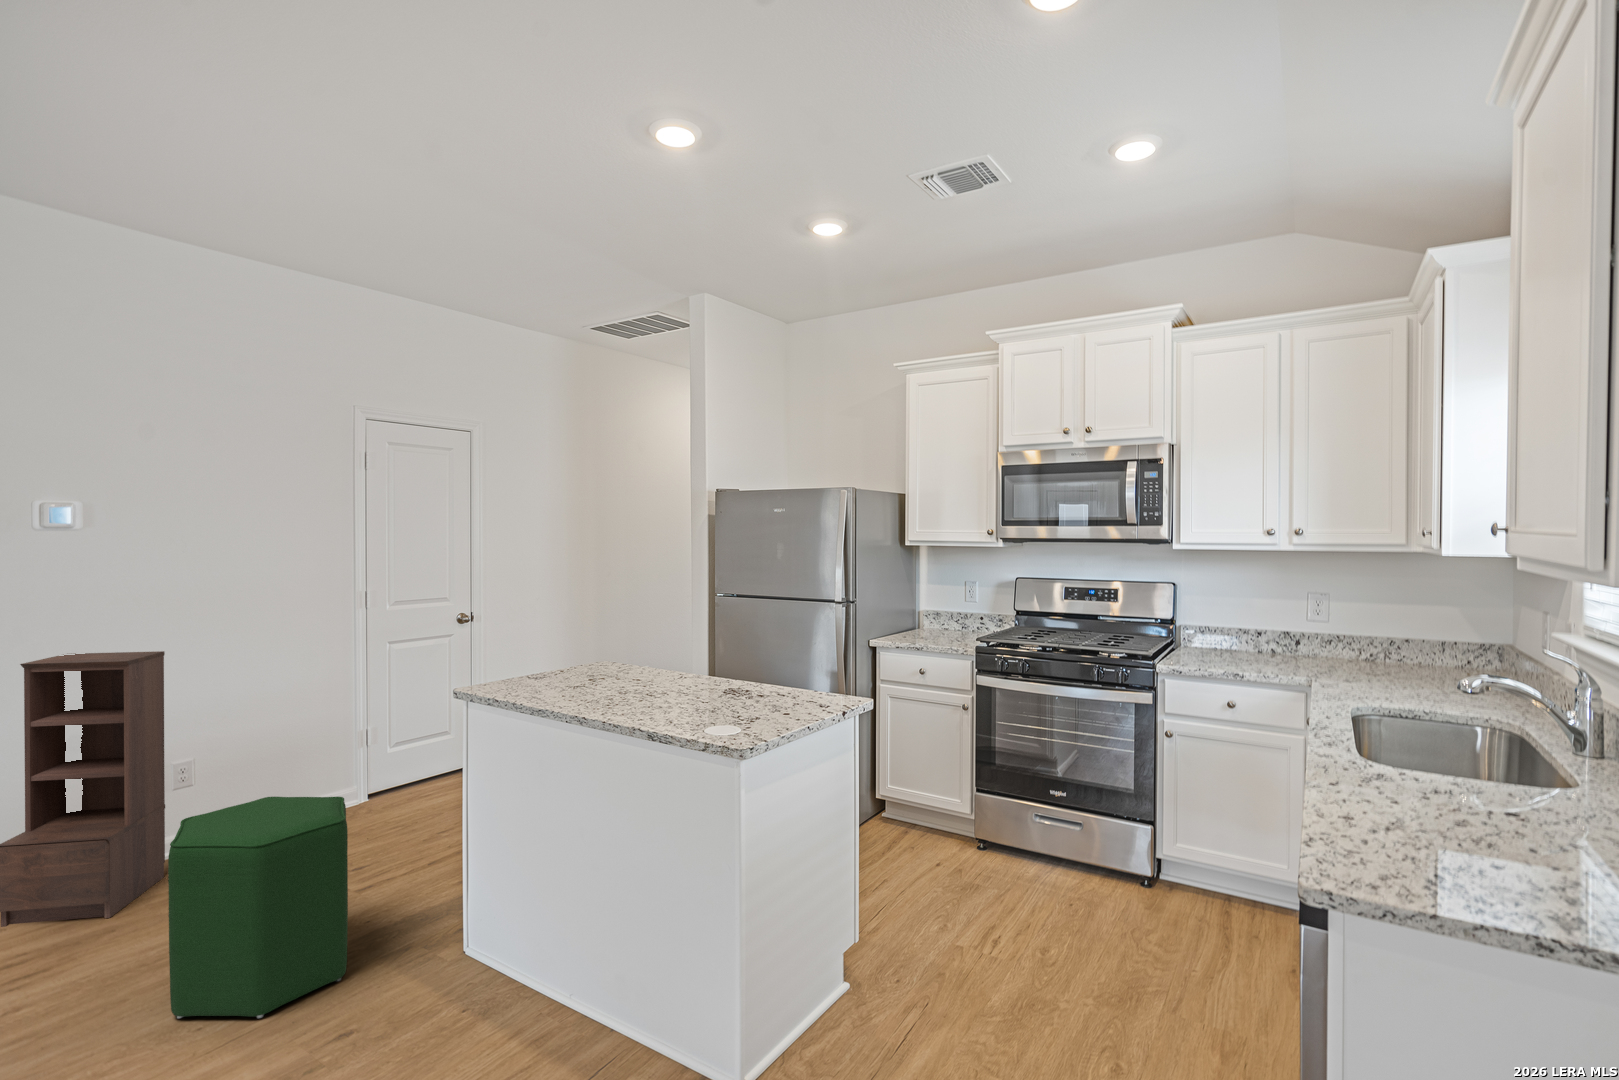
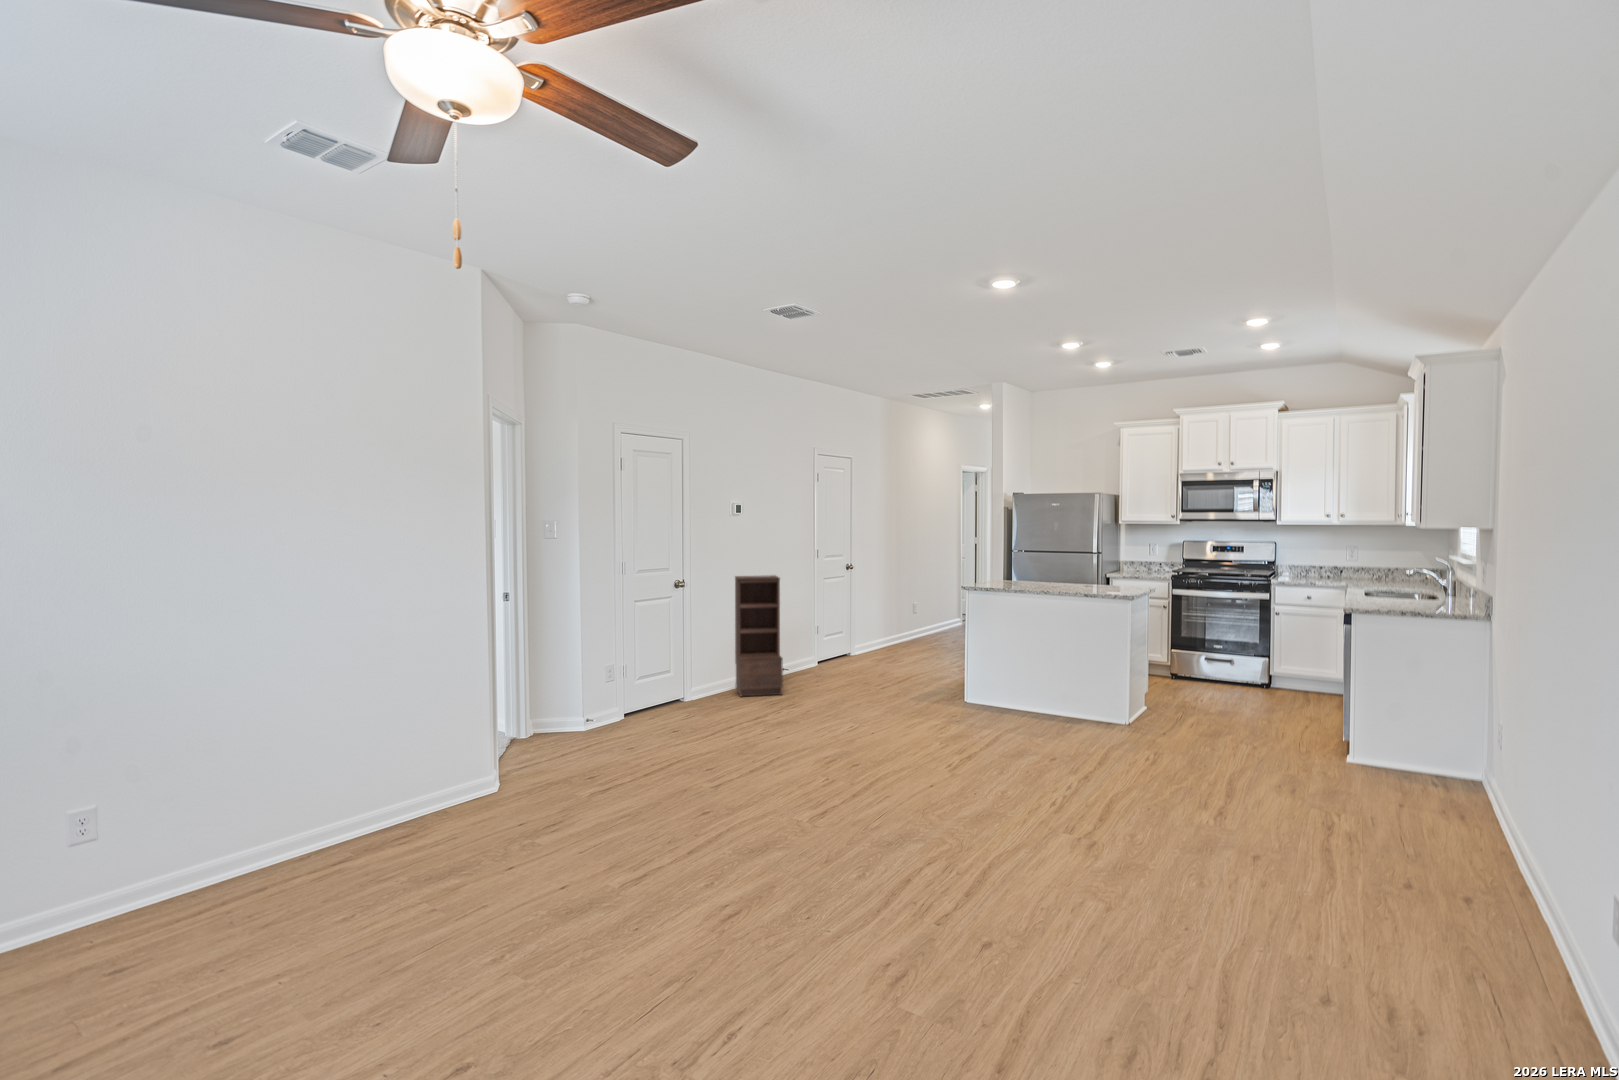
ottoman: present [168,797,348,1019] -> none [858,635,928,716]

